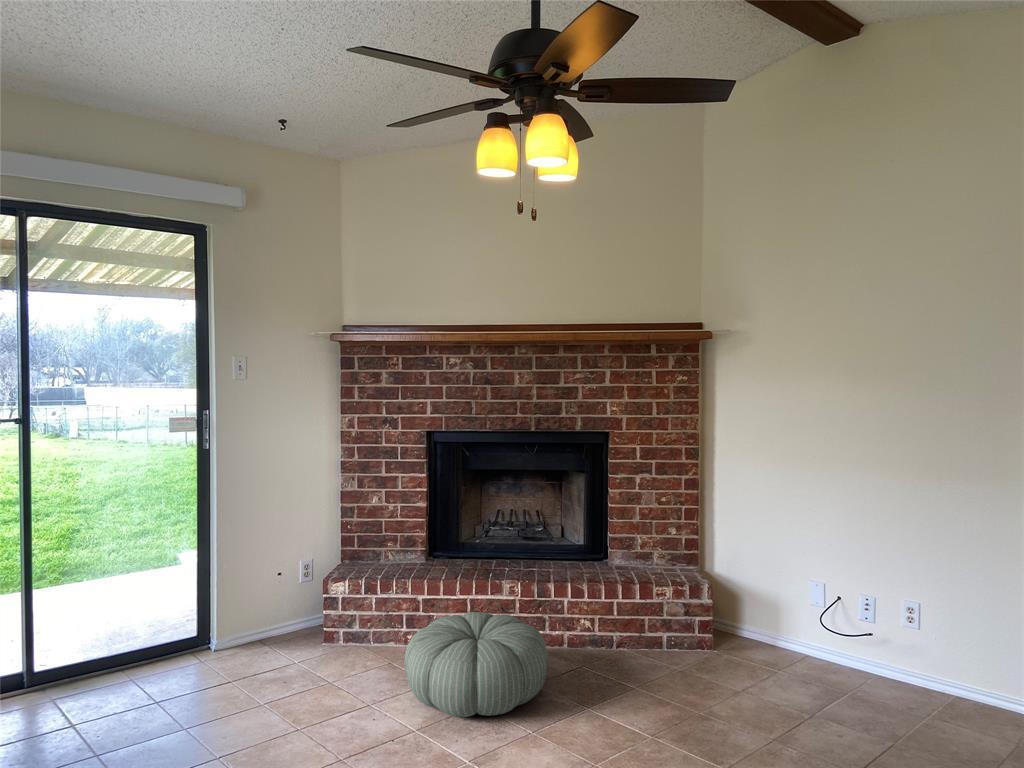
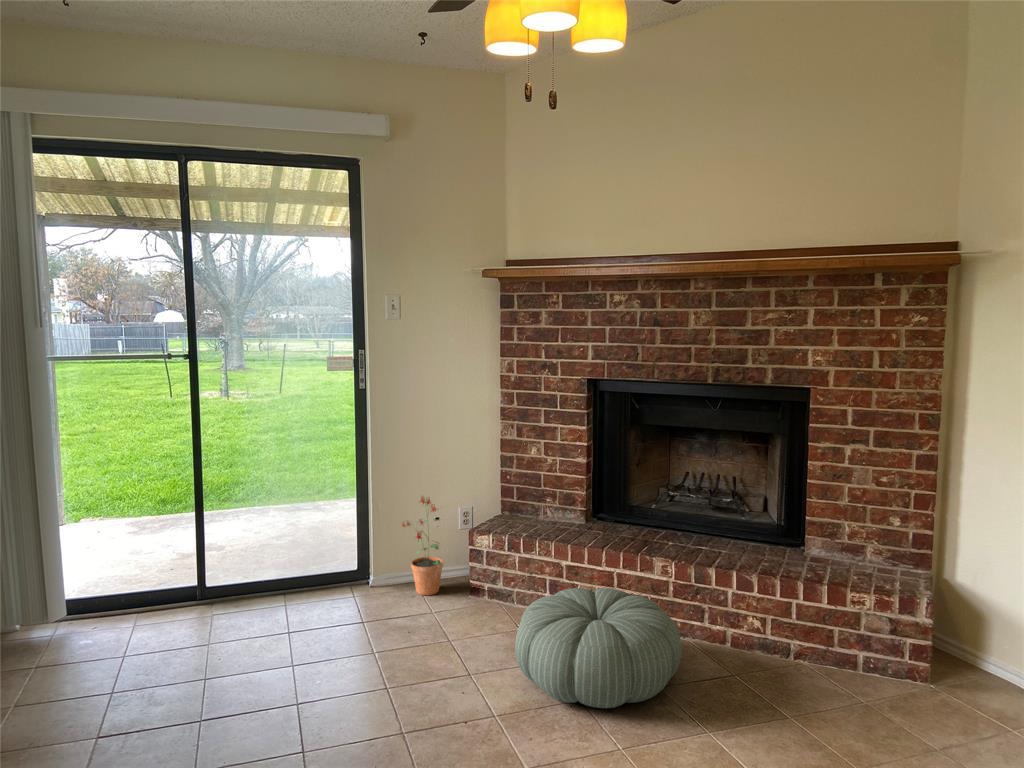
potted plant: none [246,552,295,651] -> present [402,496,443,595]

